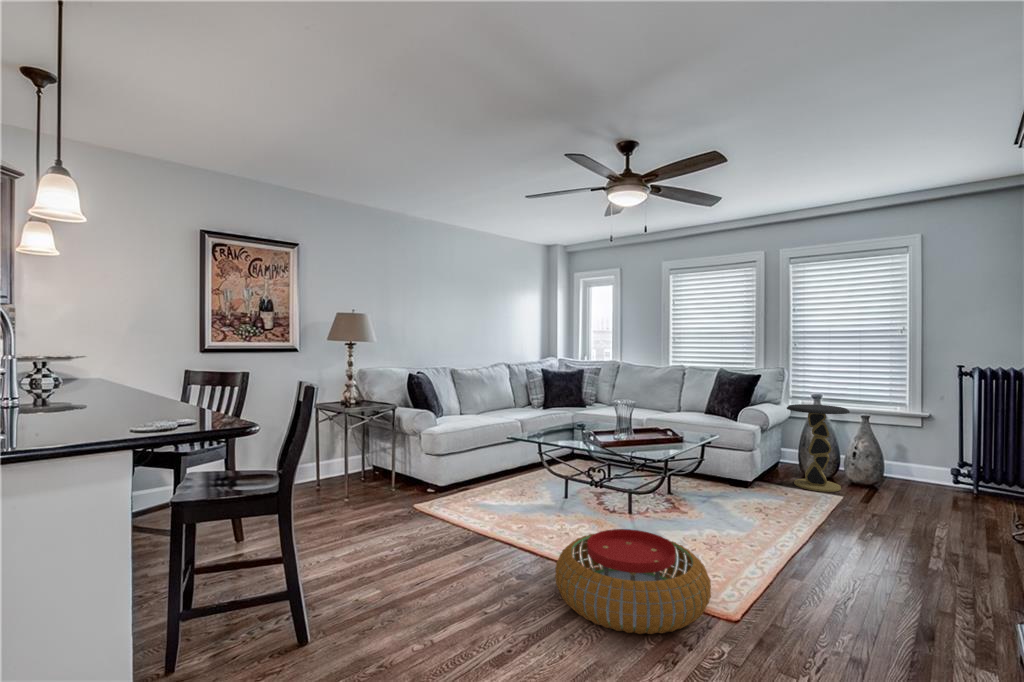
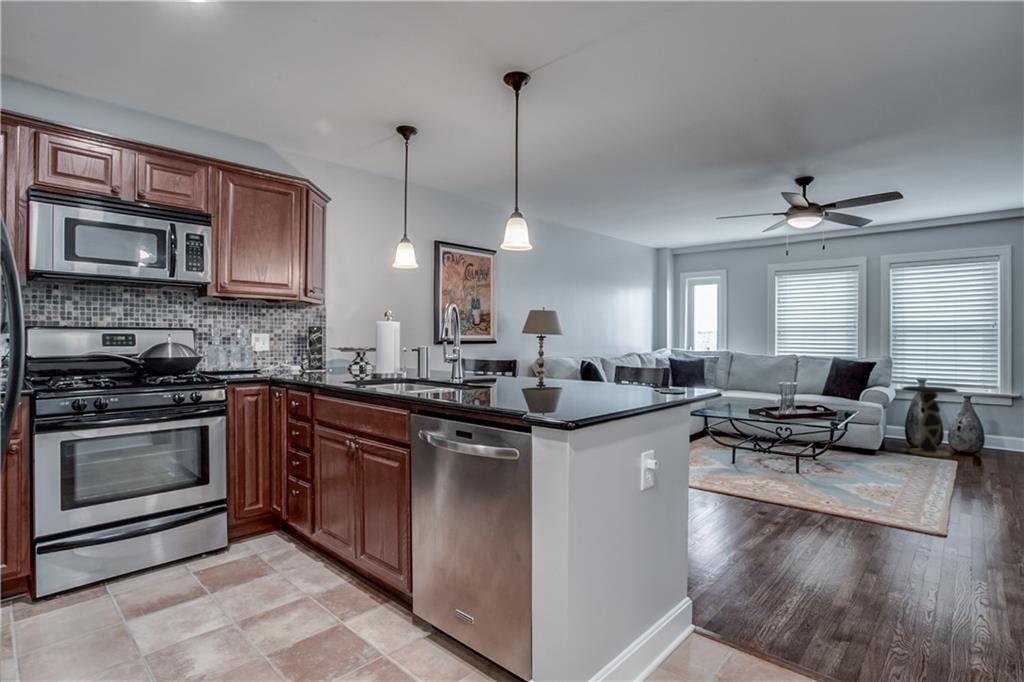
pouf: present [555,529,711,634] -> none [786,468,910,528]

